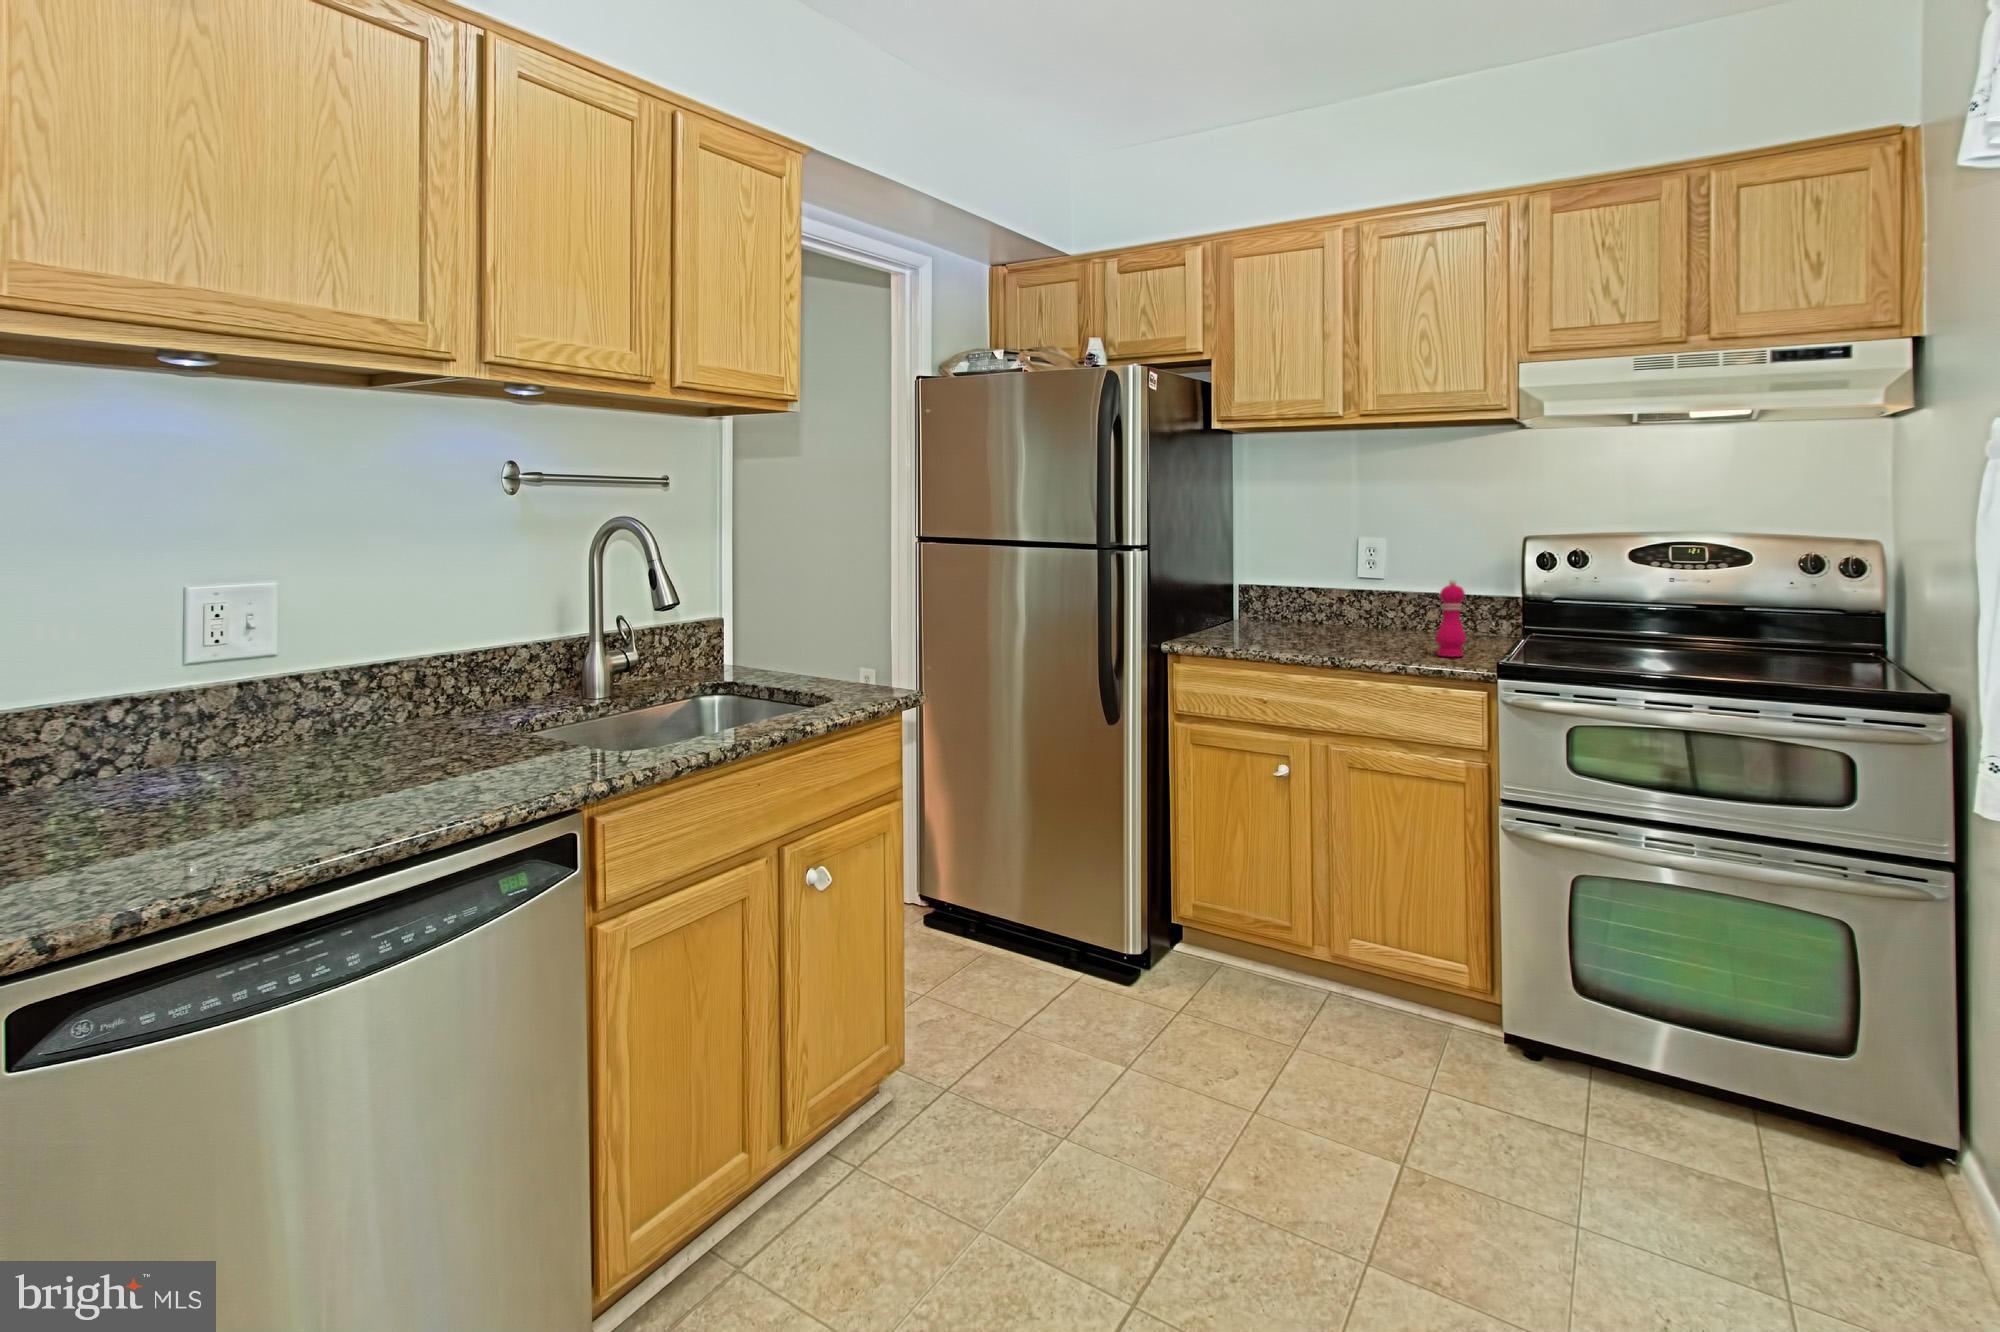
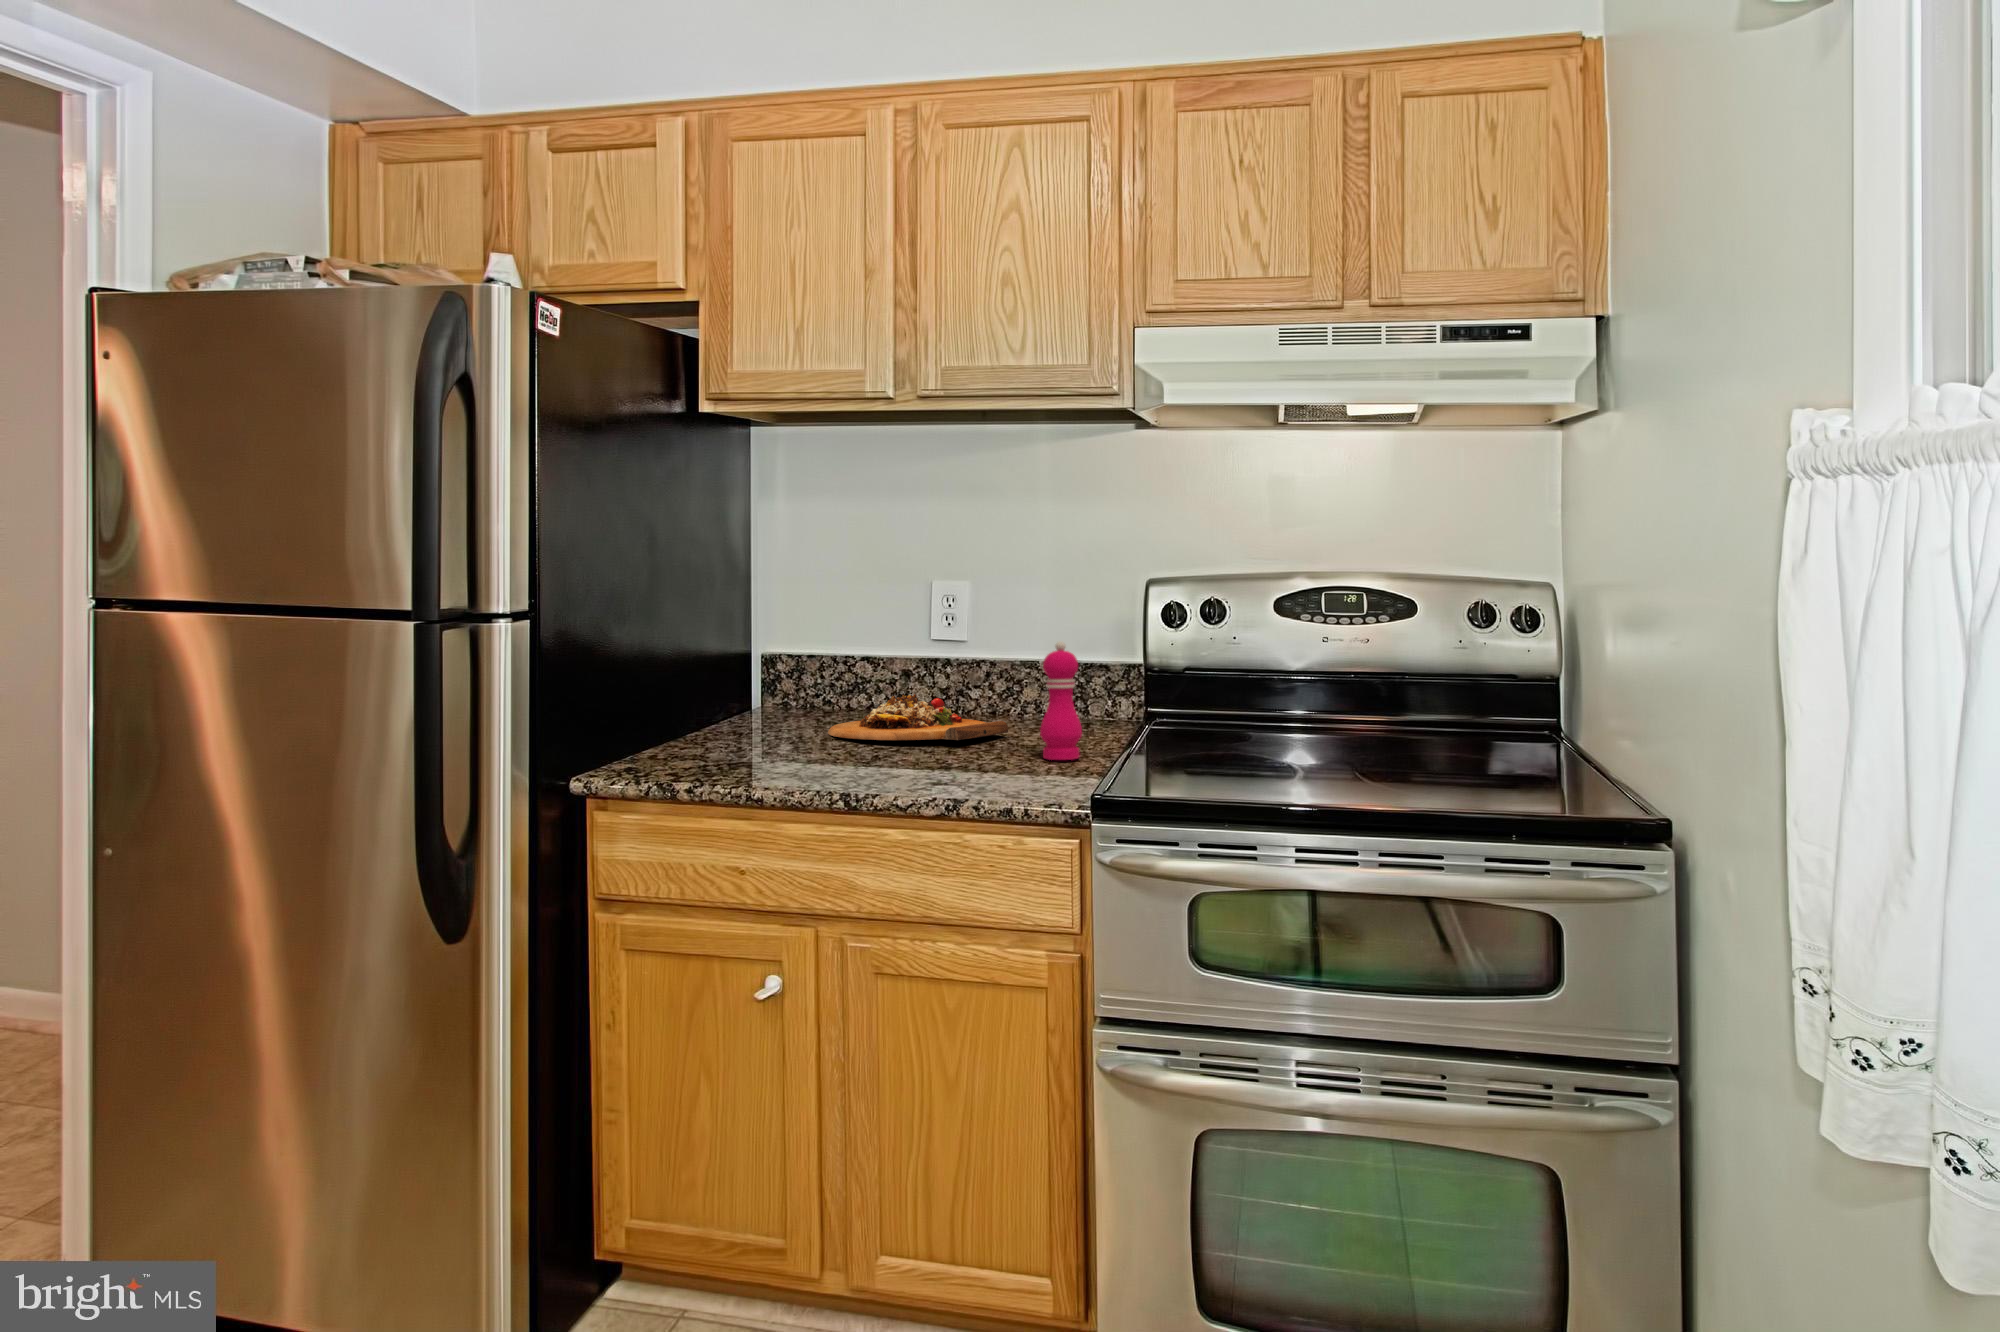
cutting board: none [1289,614,1415,643] -> present [828,694,1009,740]

